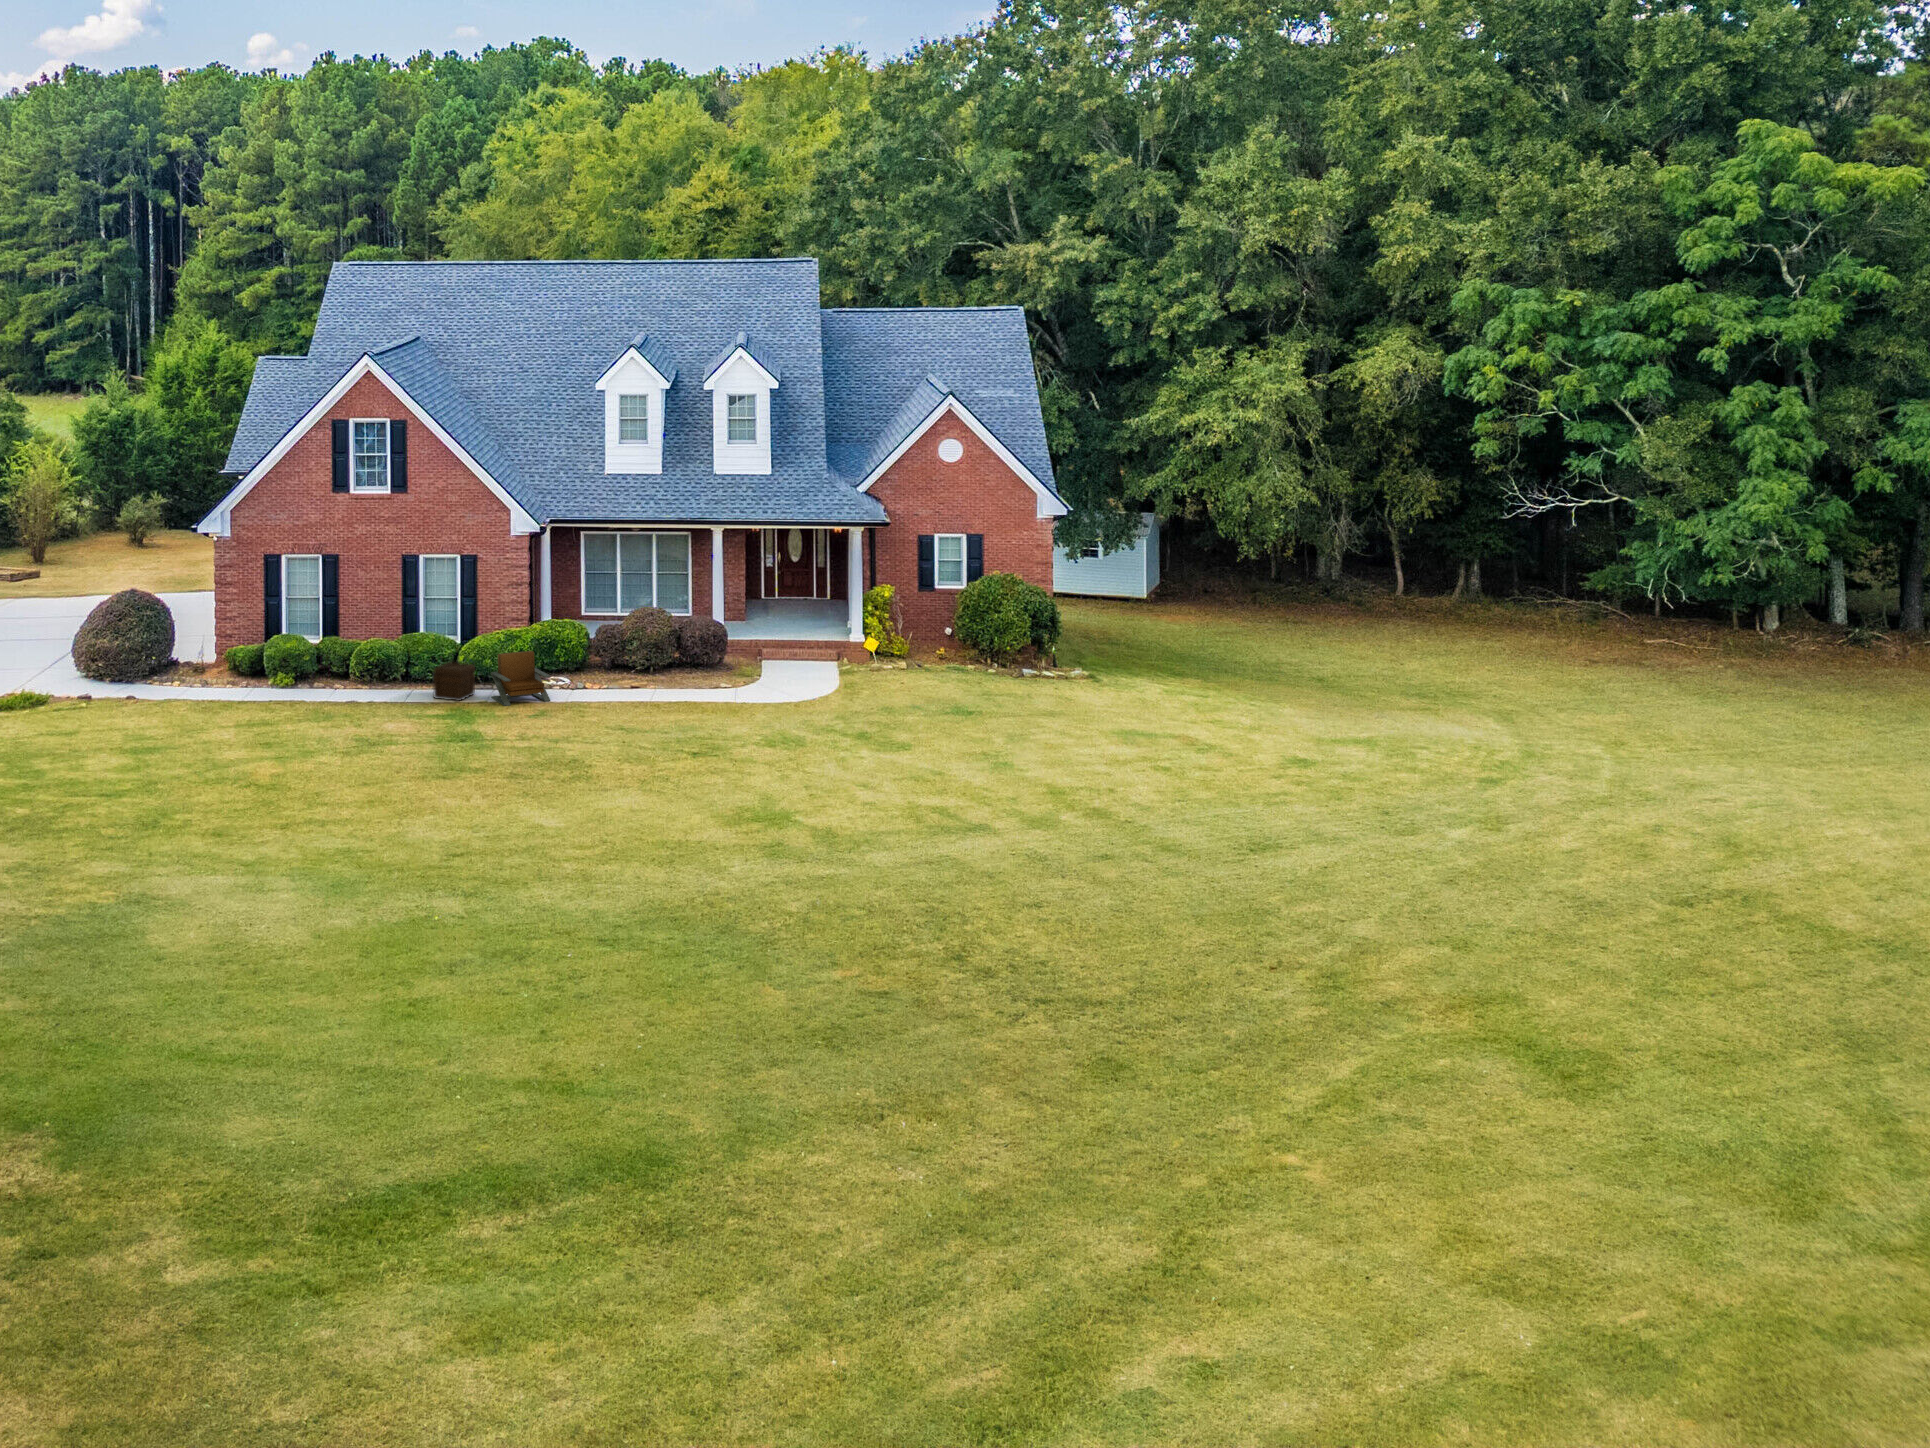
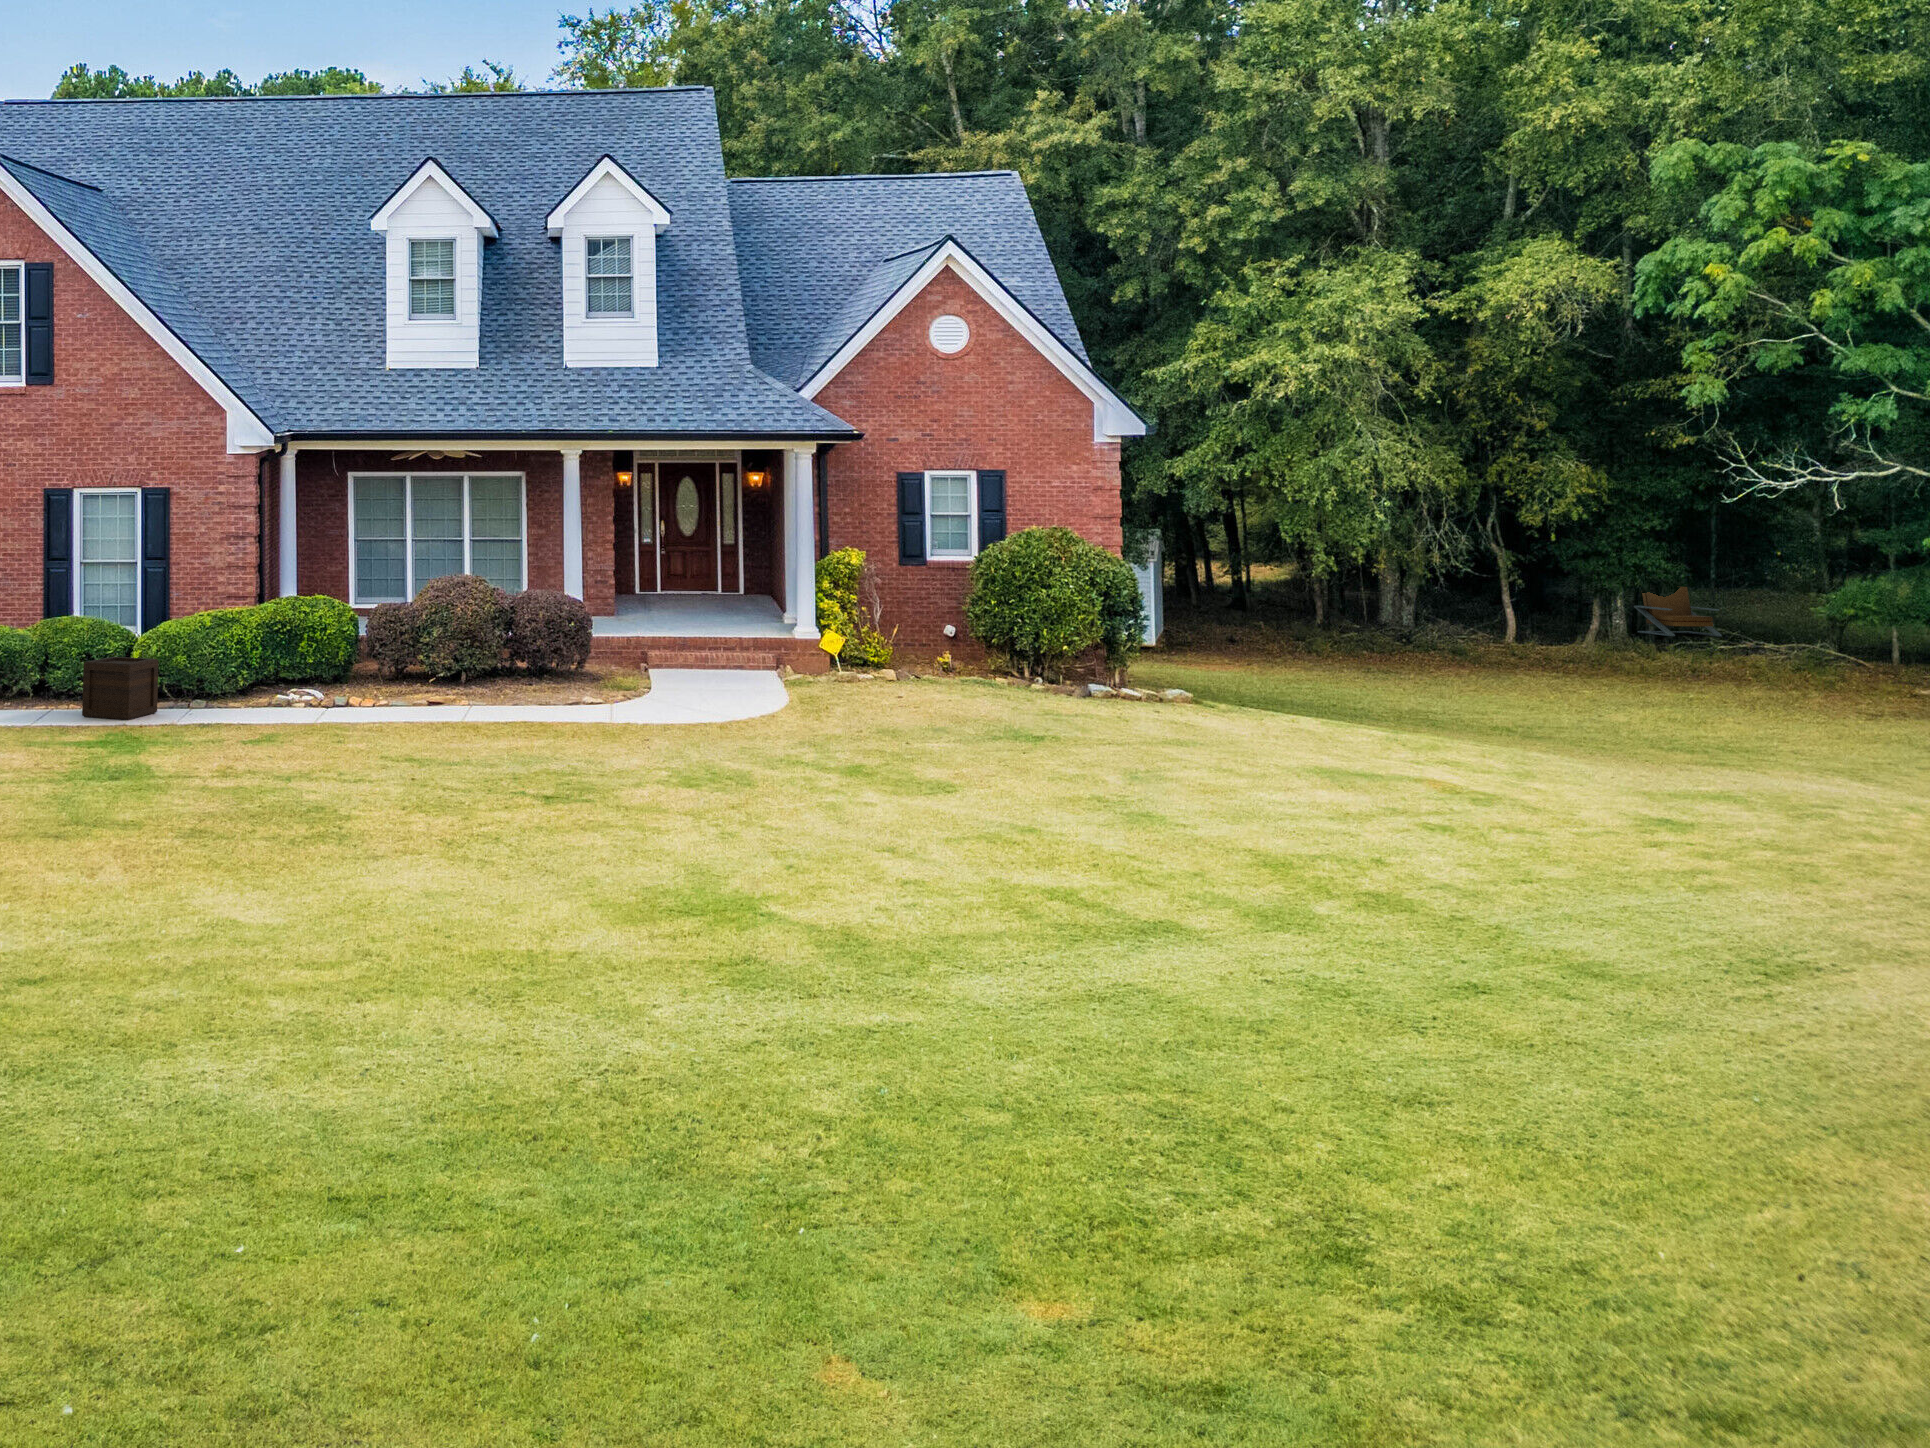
lounge chair: present [491,651,550,706] -> present [1634,587,1722,636]

